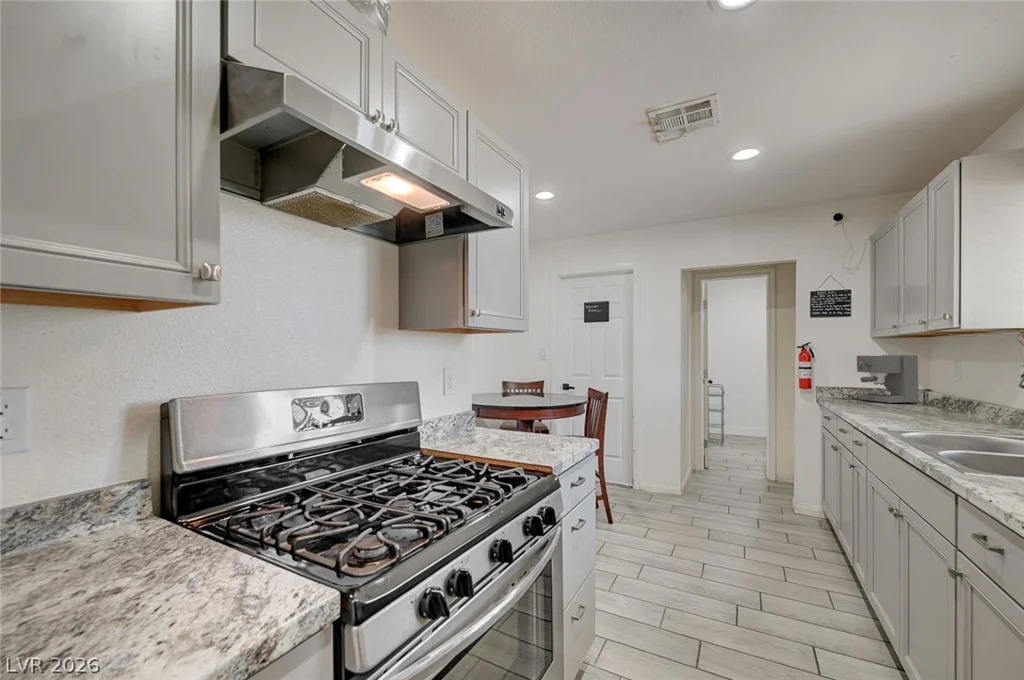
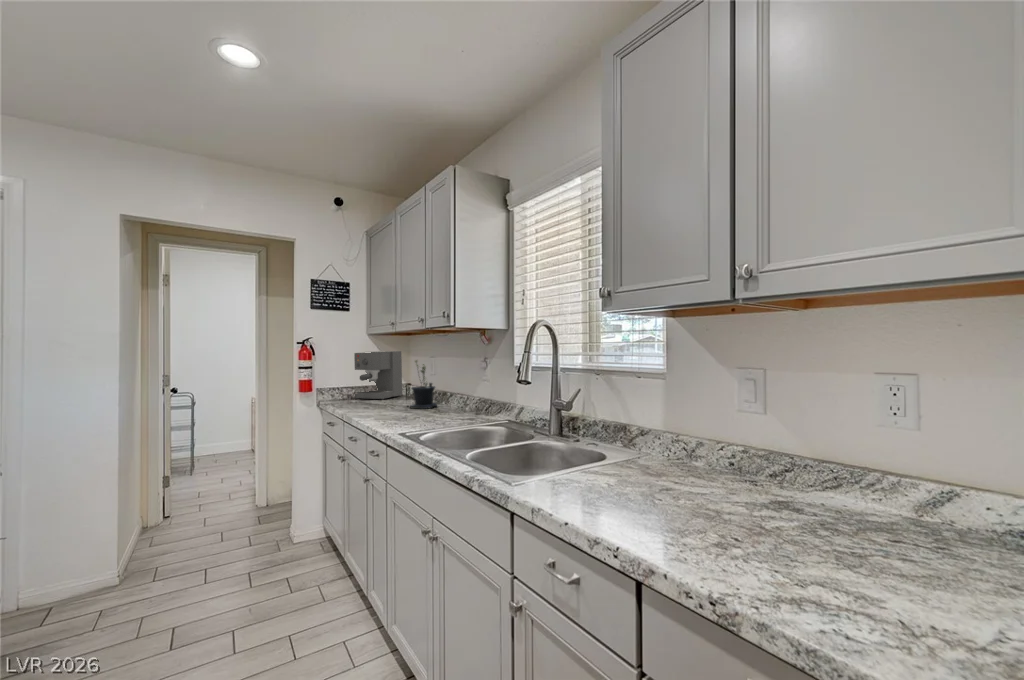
potted plant: none [914,364,958,417] -> present [410,360,437,409]

